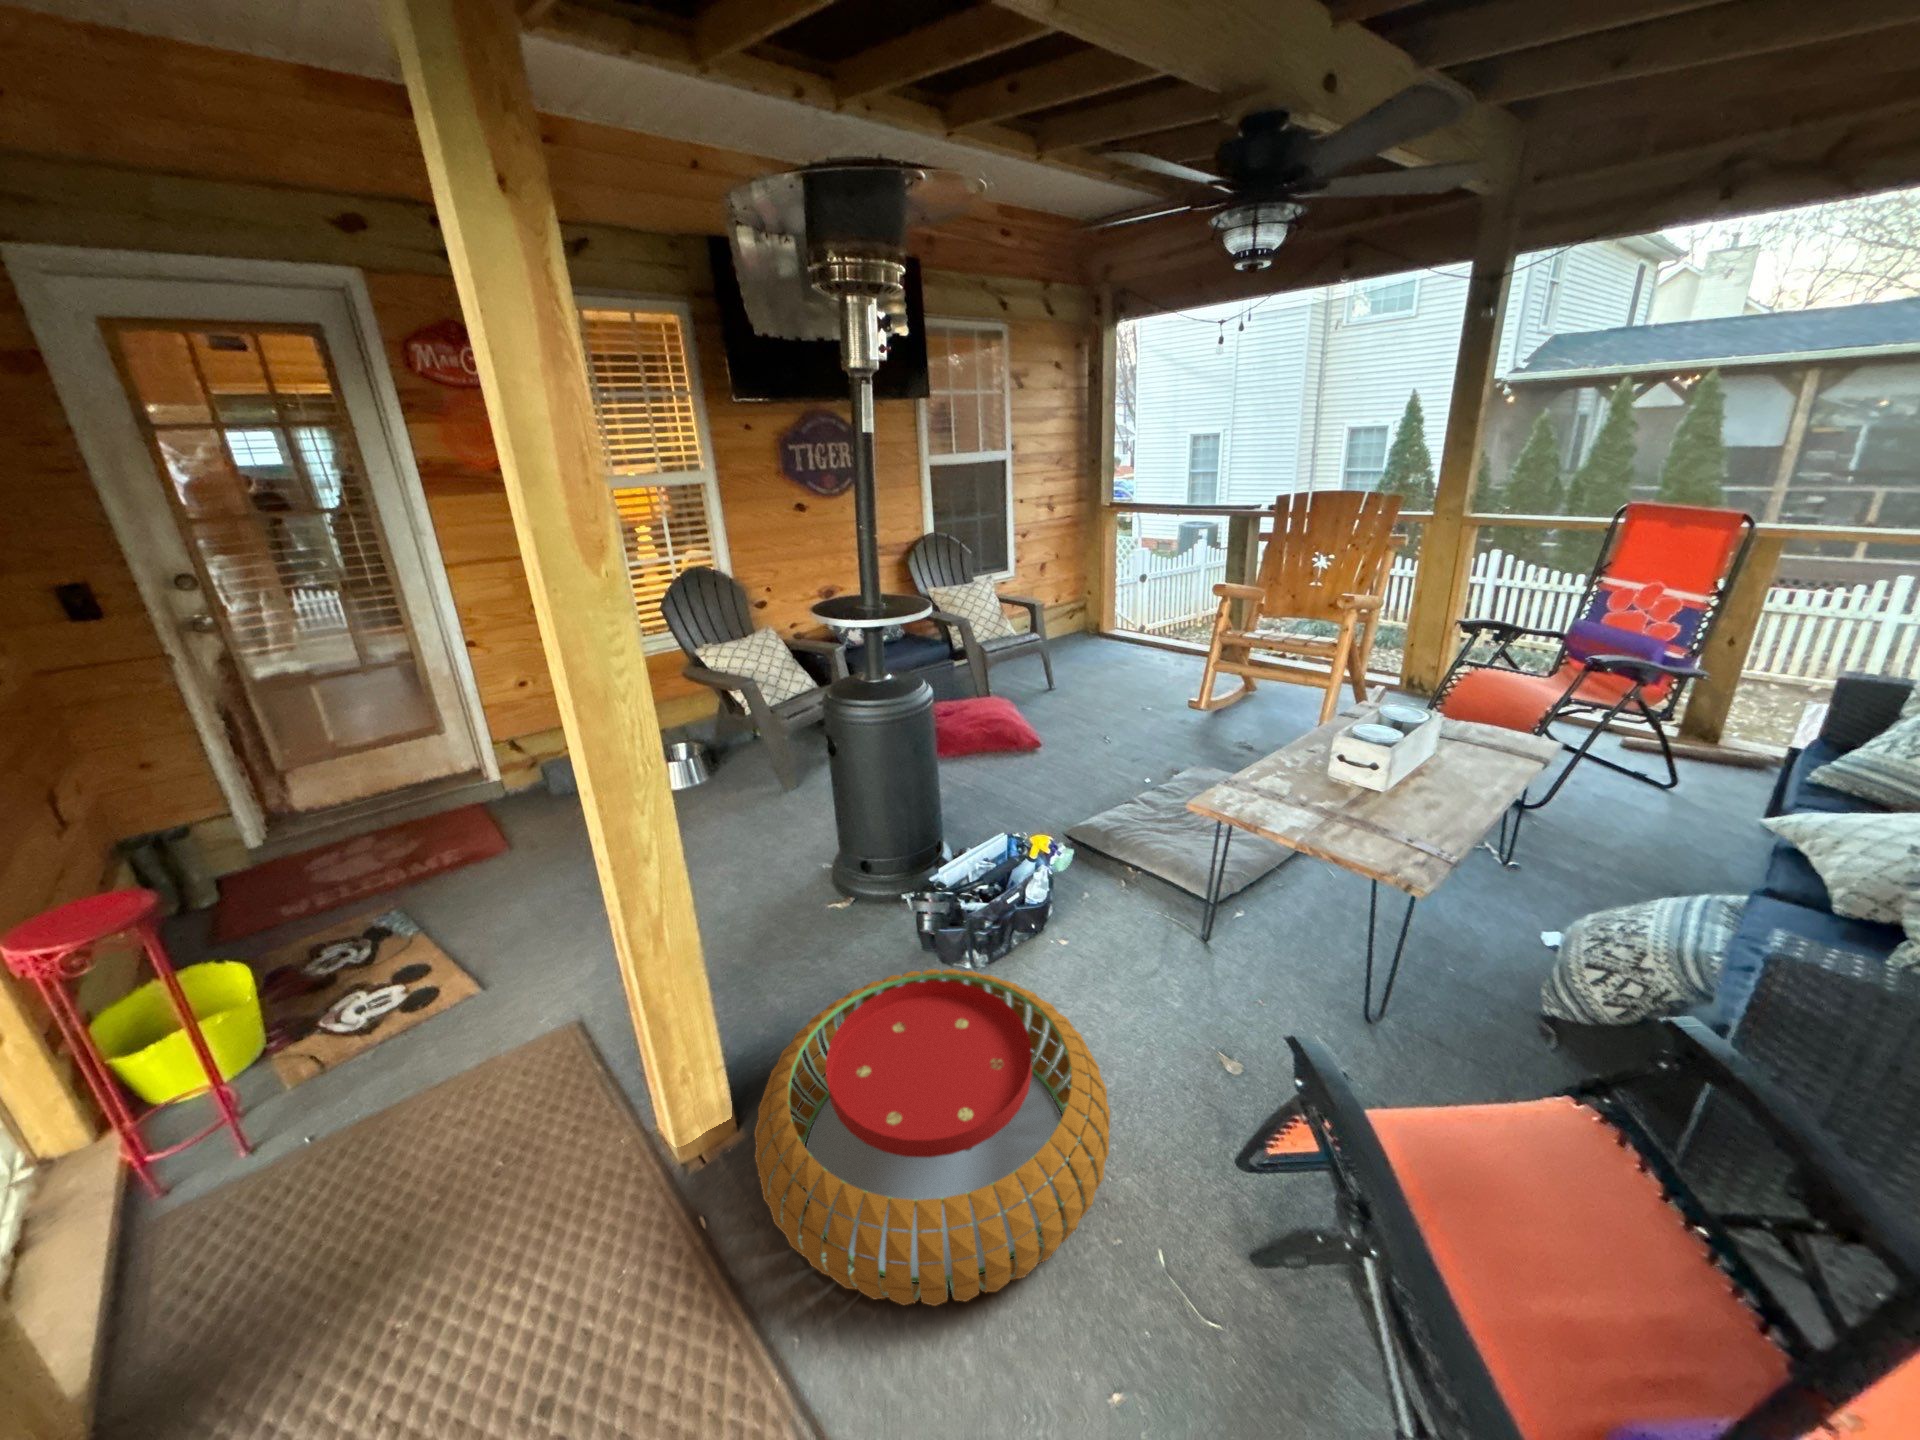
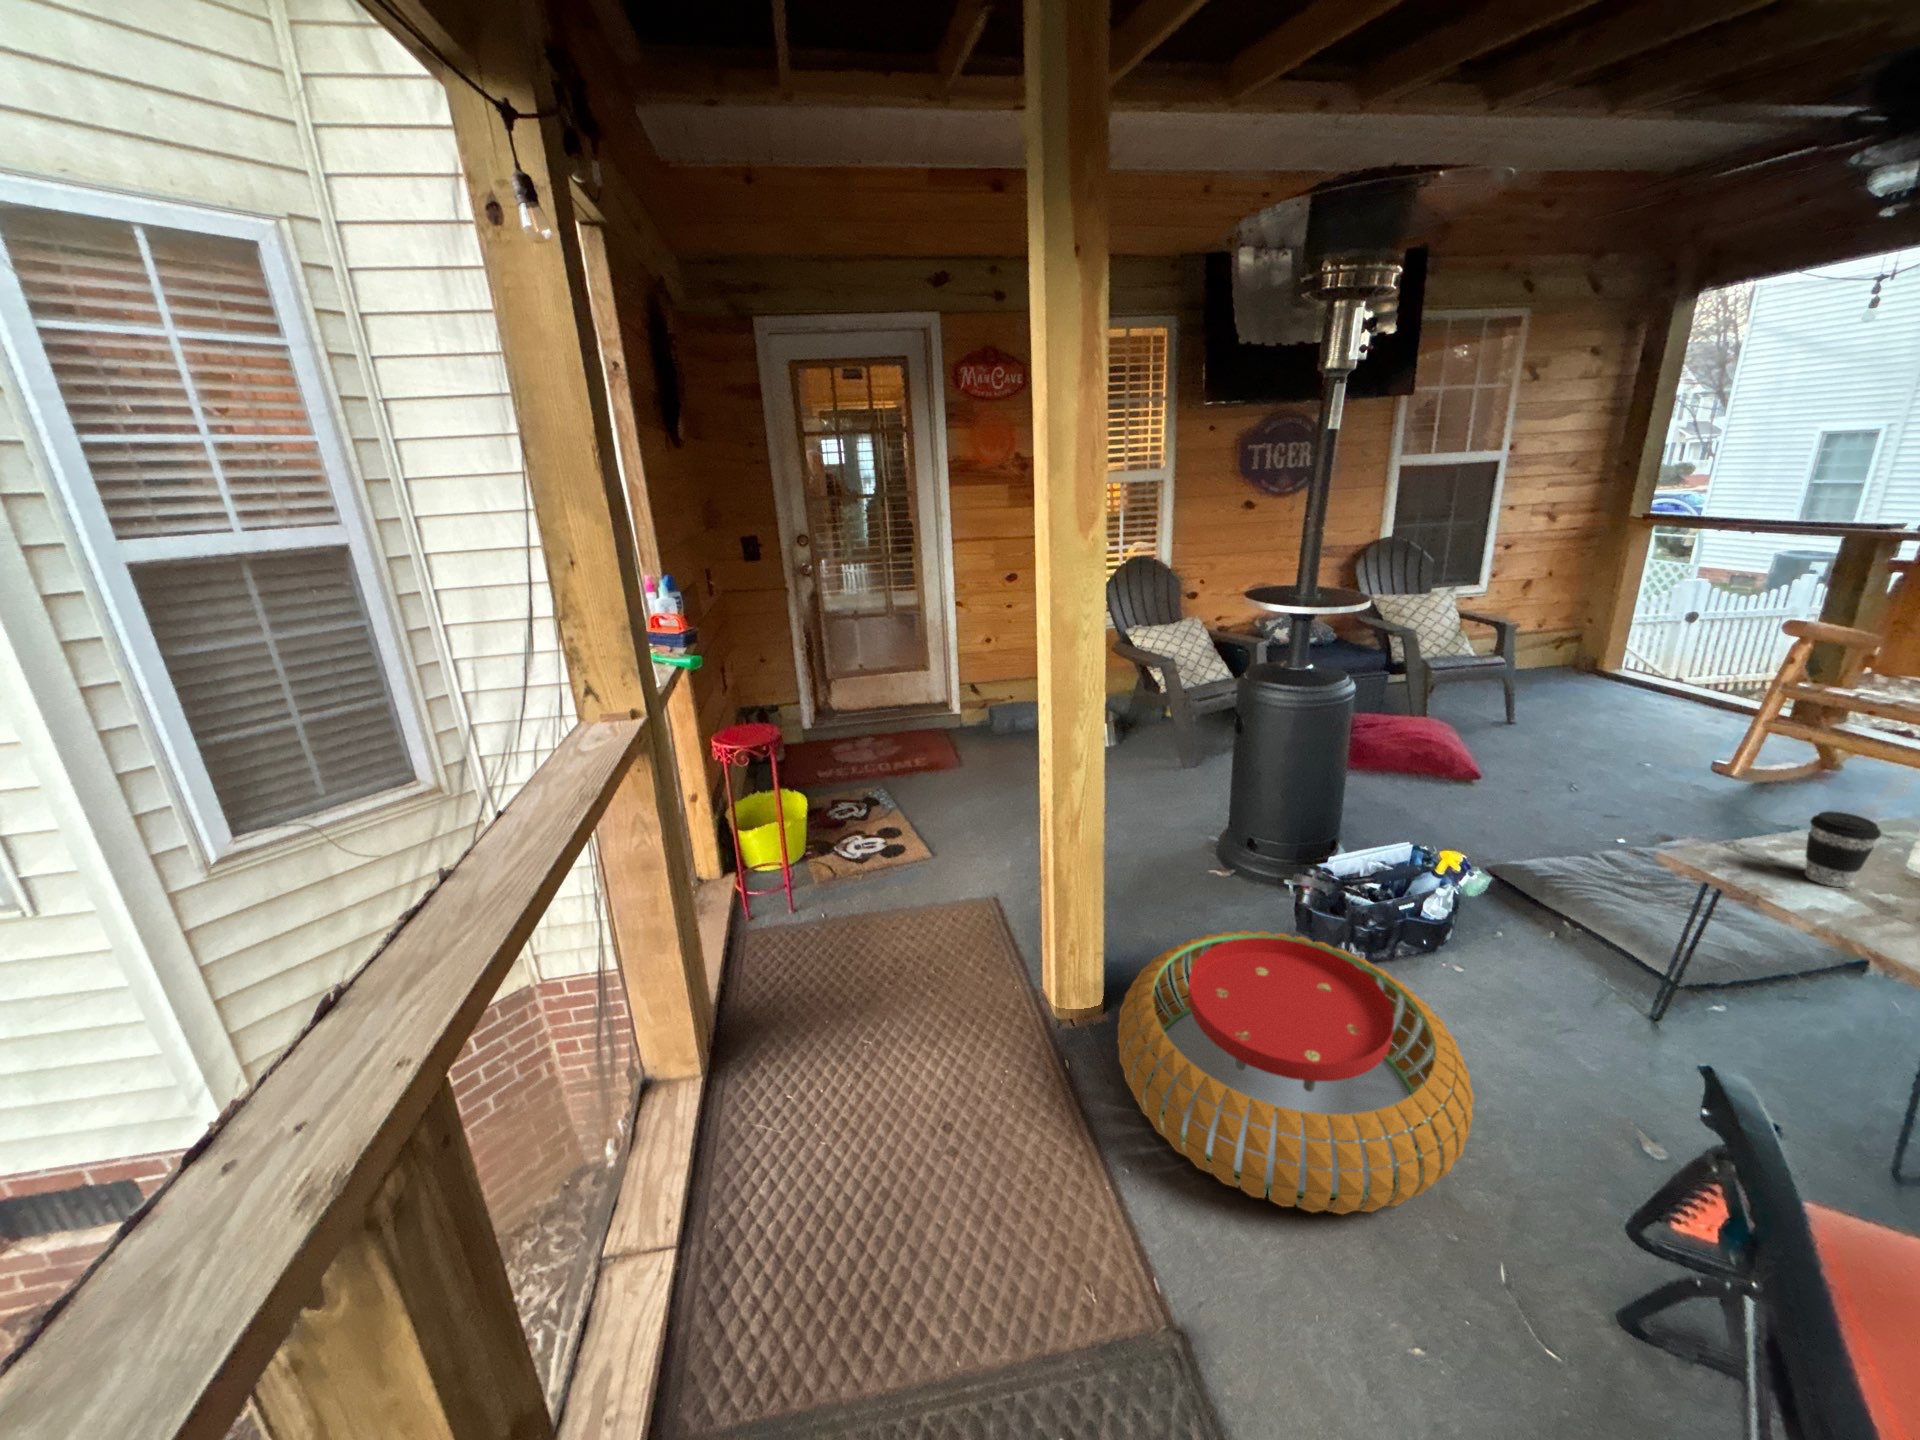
coffee cup: none [1279,748,1321,808] -> present [1805,811,1881,887]

